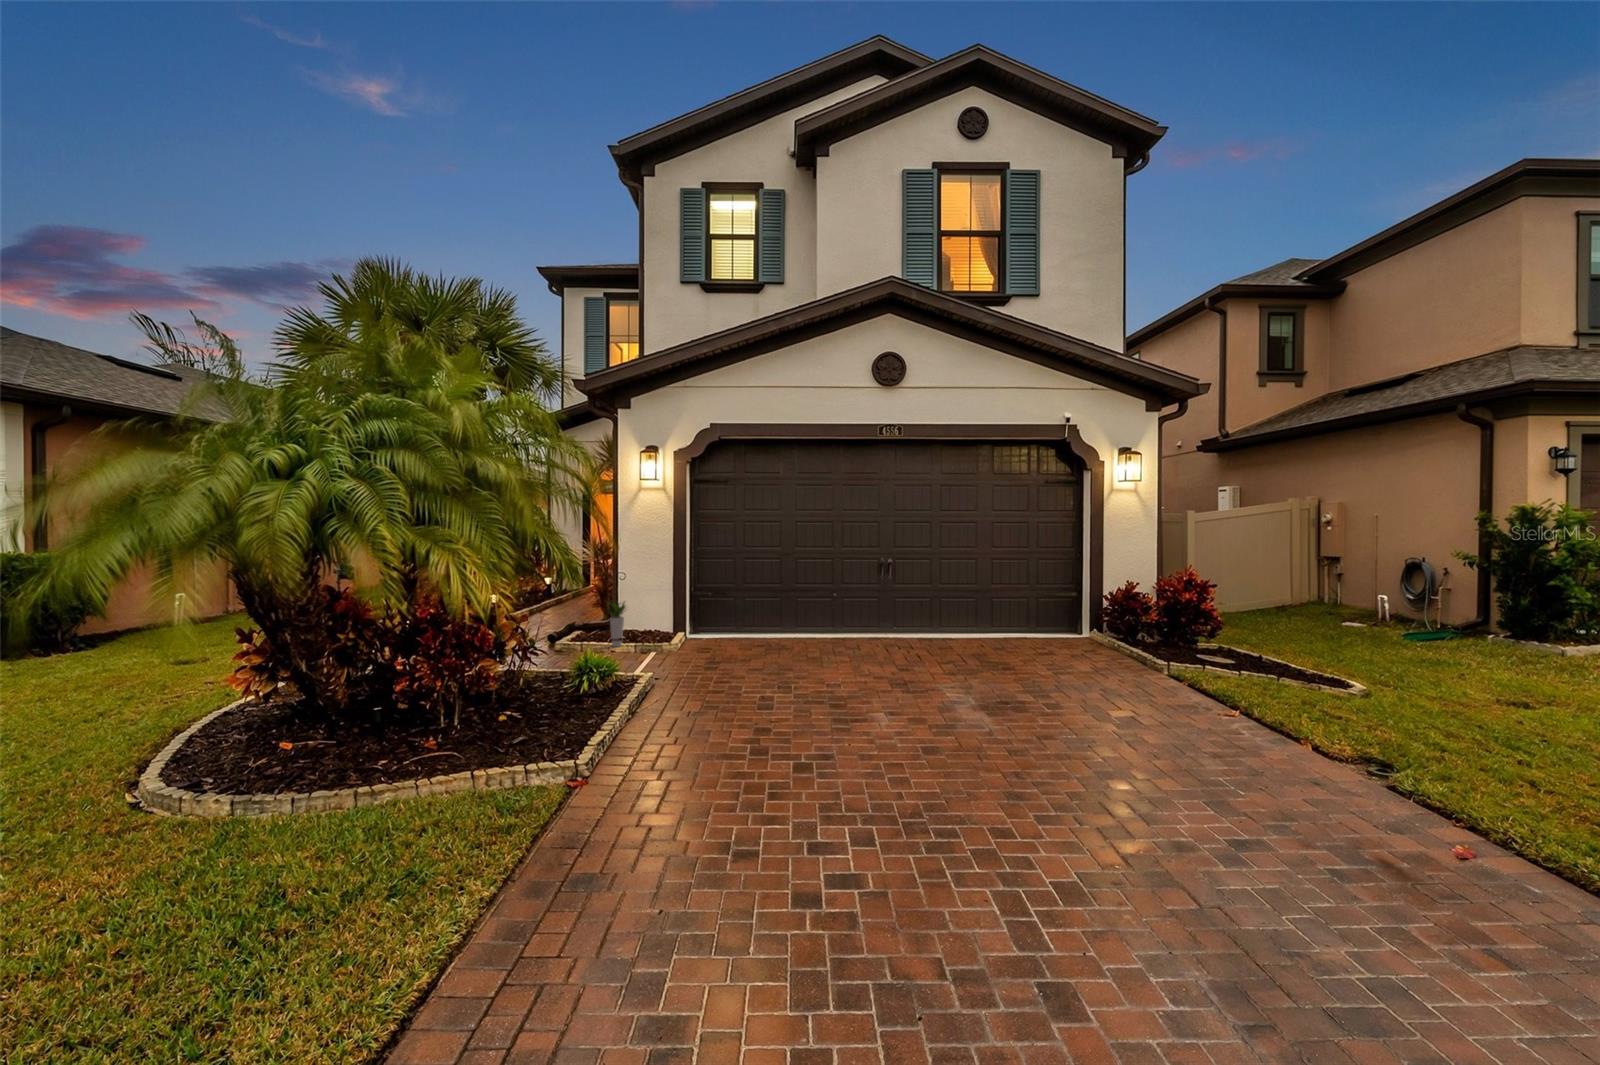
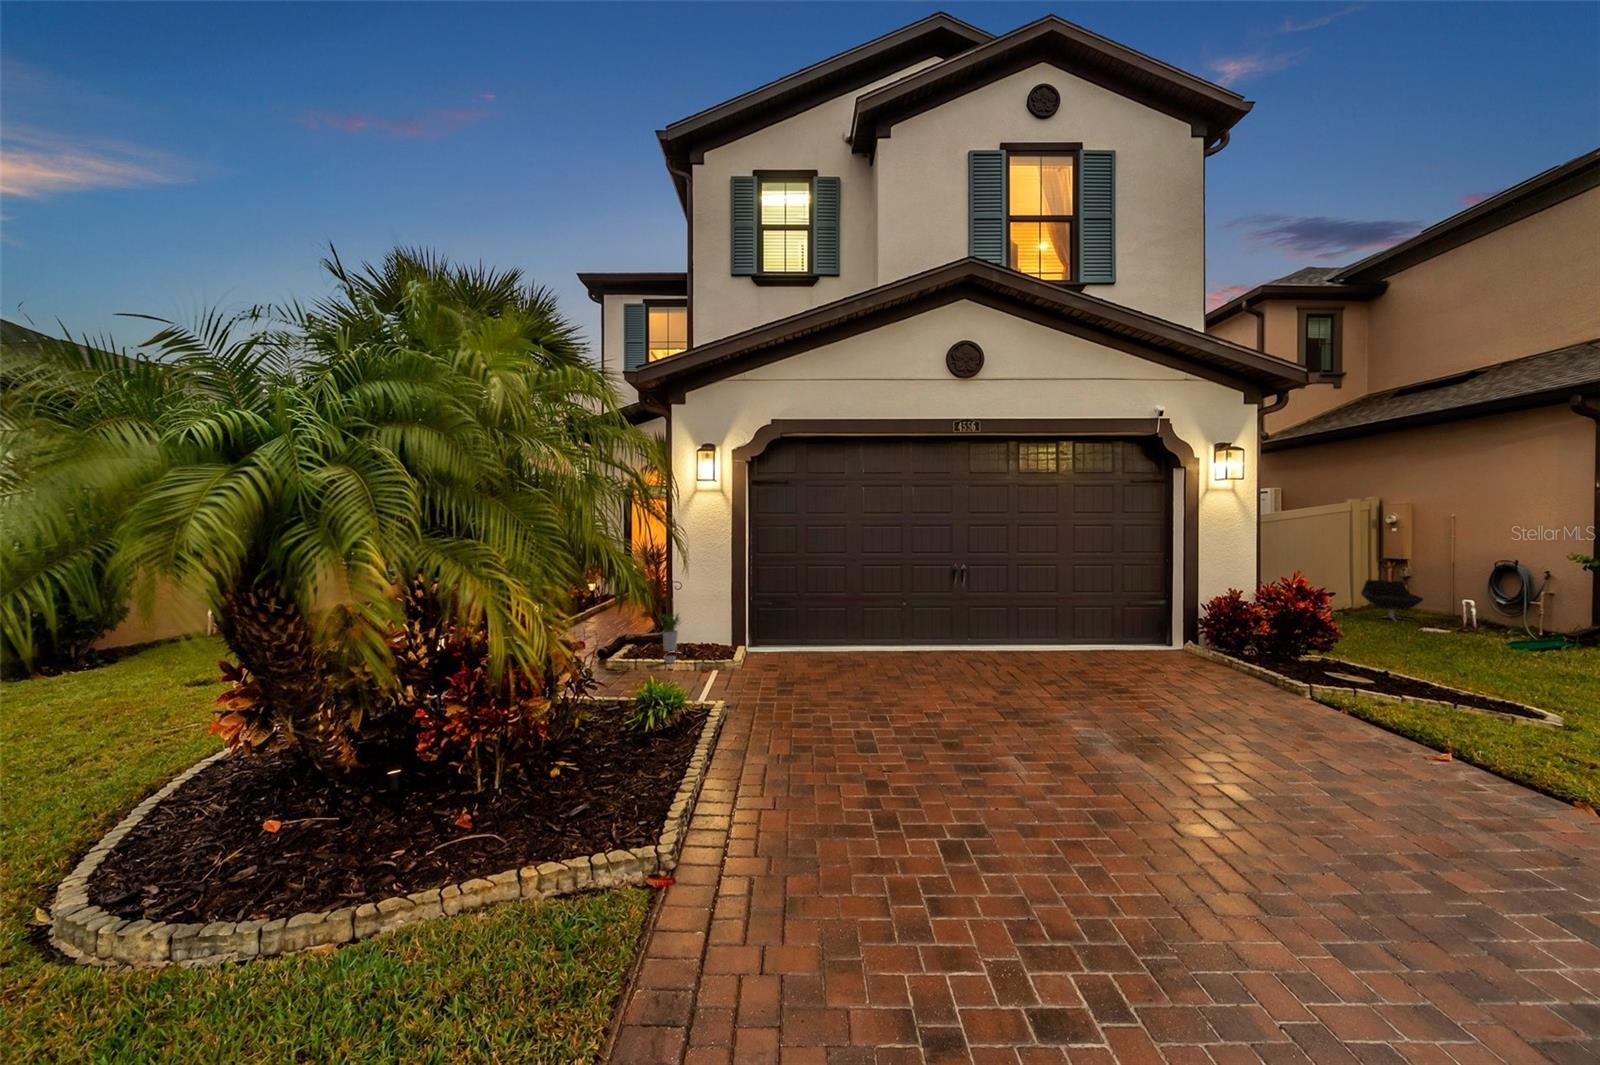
lounge chair: none [1285,575,1336,614] -> present [1361,580,1423,621]

